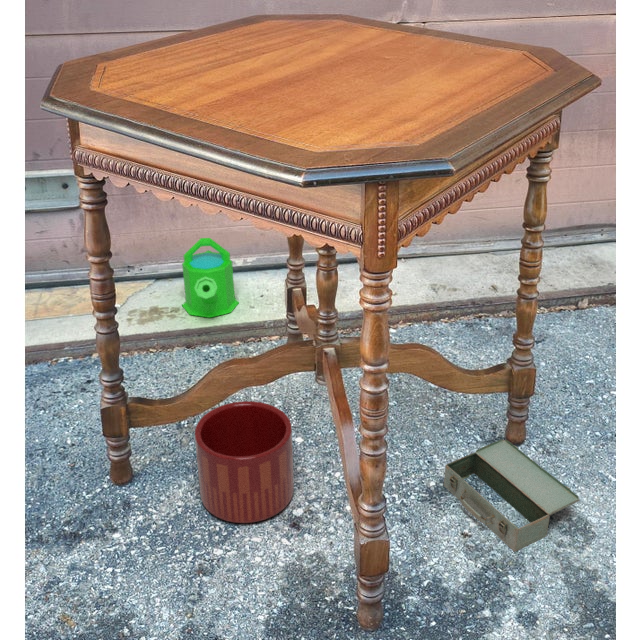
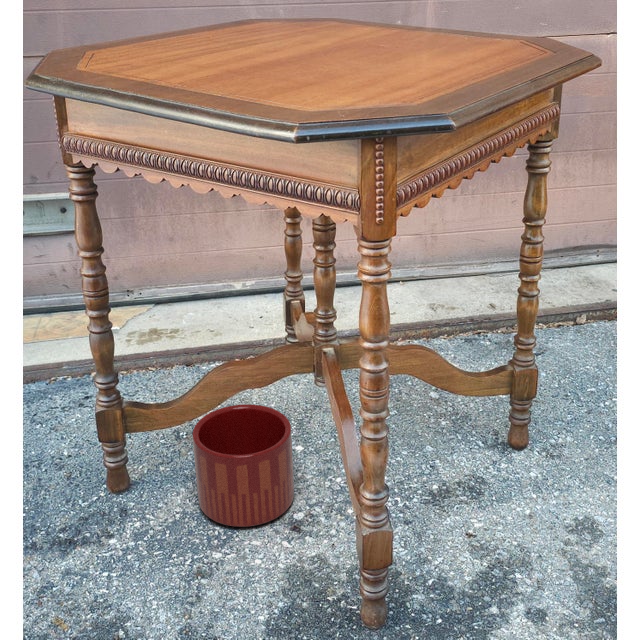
watering can: present [182,238,239,318] -> none [179,257,237,337]
toolbox: present [444,439,580,552] -> none [447,442,587,550]

